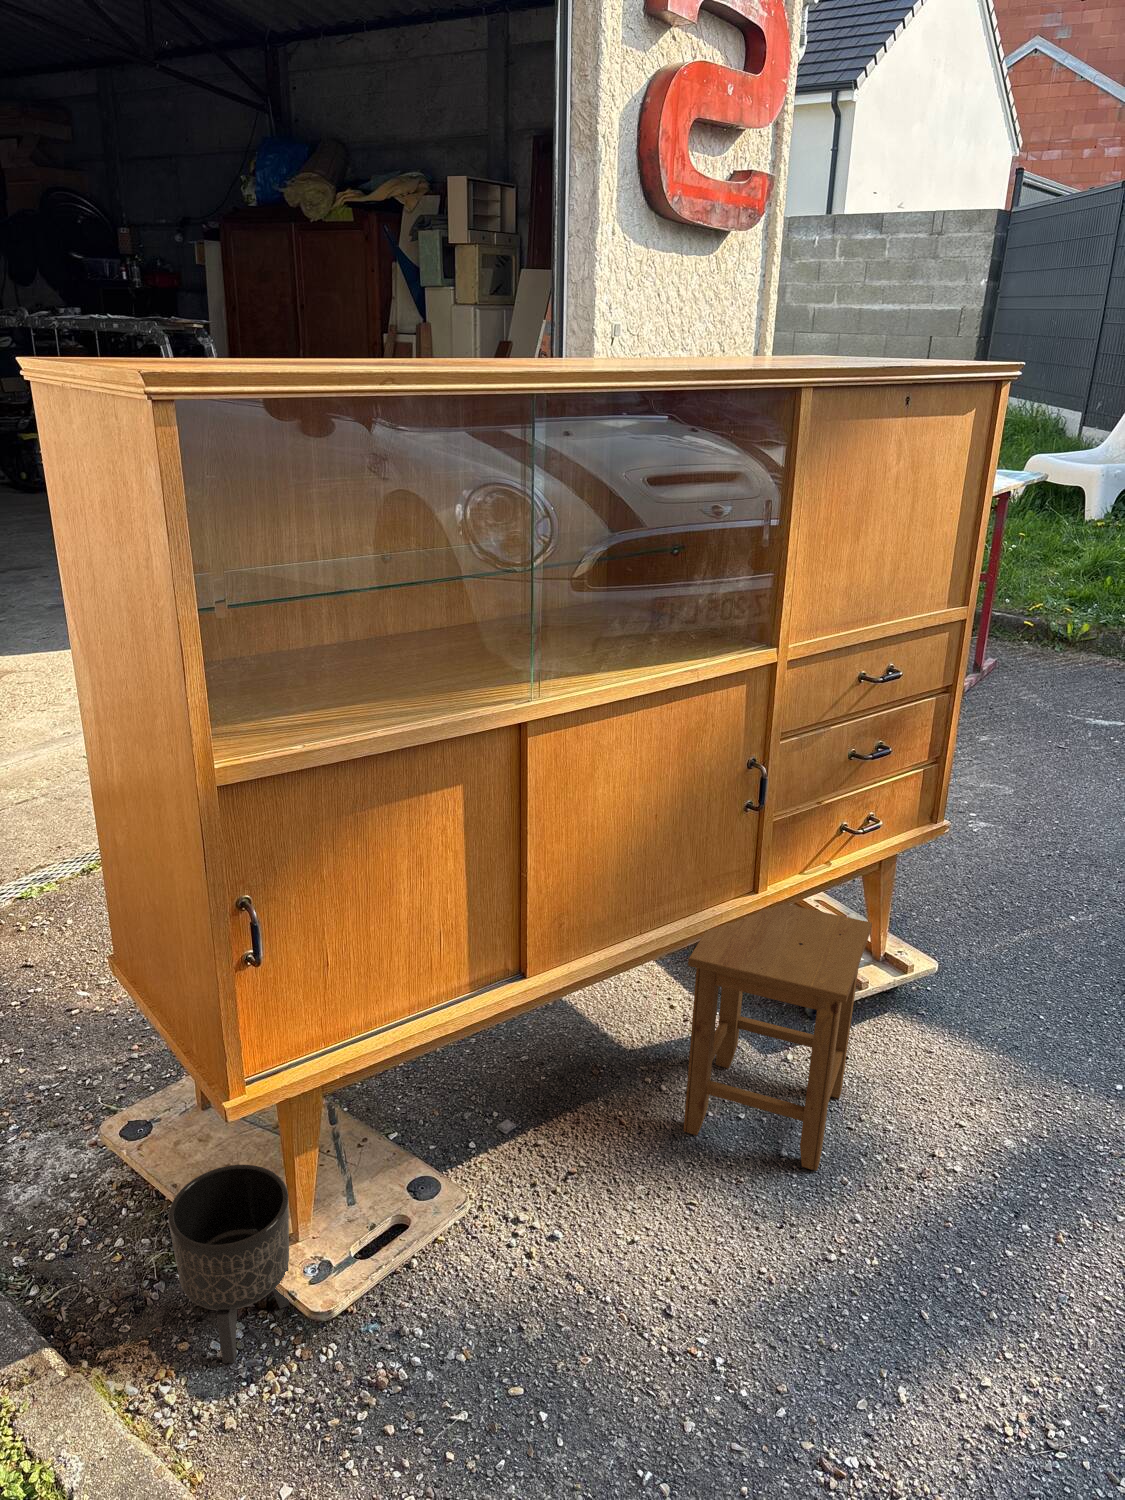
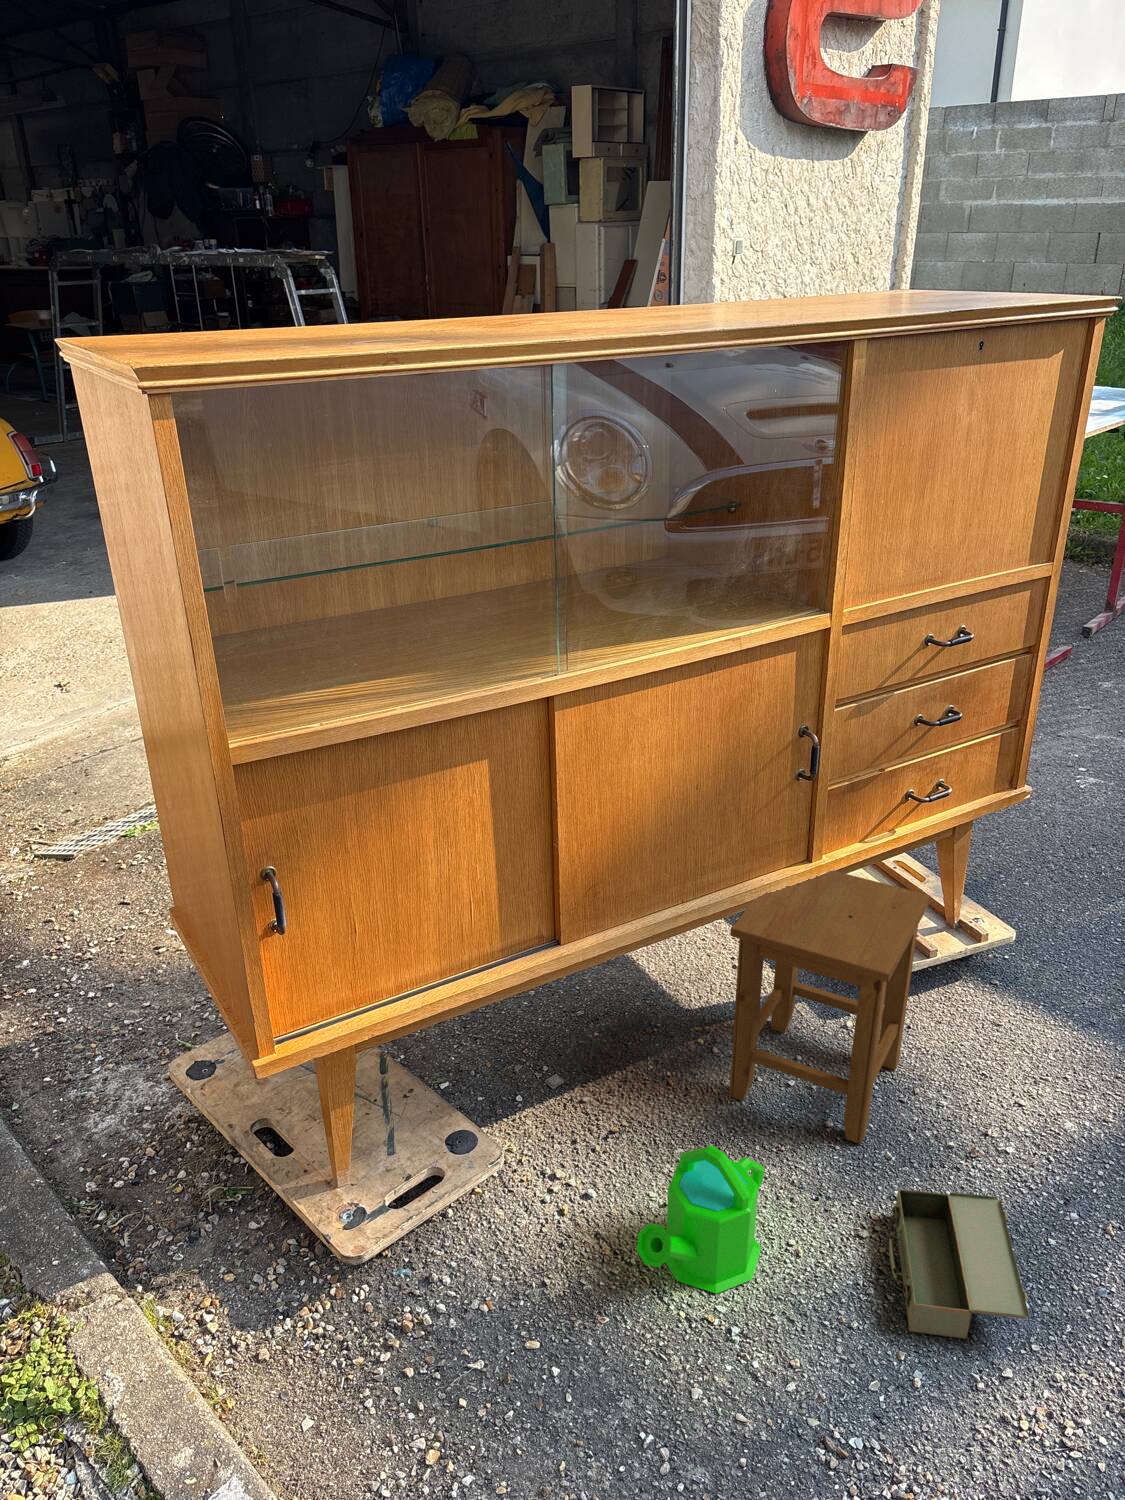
planter: present [168,1165,289,1363] -> none [209,1115,328,1297]
watering can: none [619,1172,734,1326] -> present [637,1146,764,1294]
toolbox: none [858,1210,1002,1352] -> present [889,1189,1029,1339]

